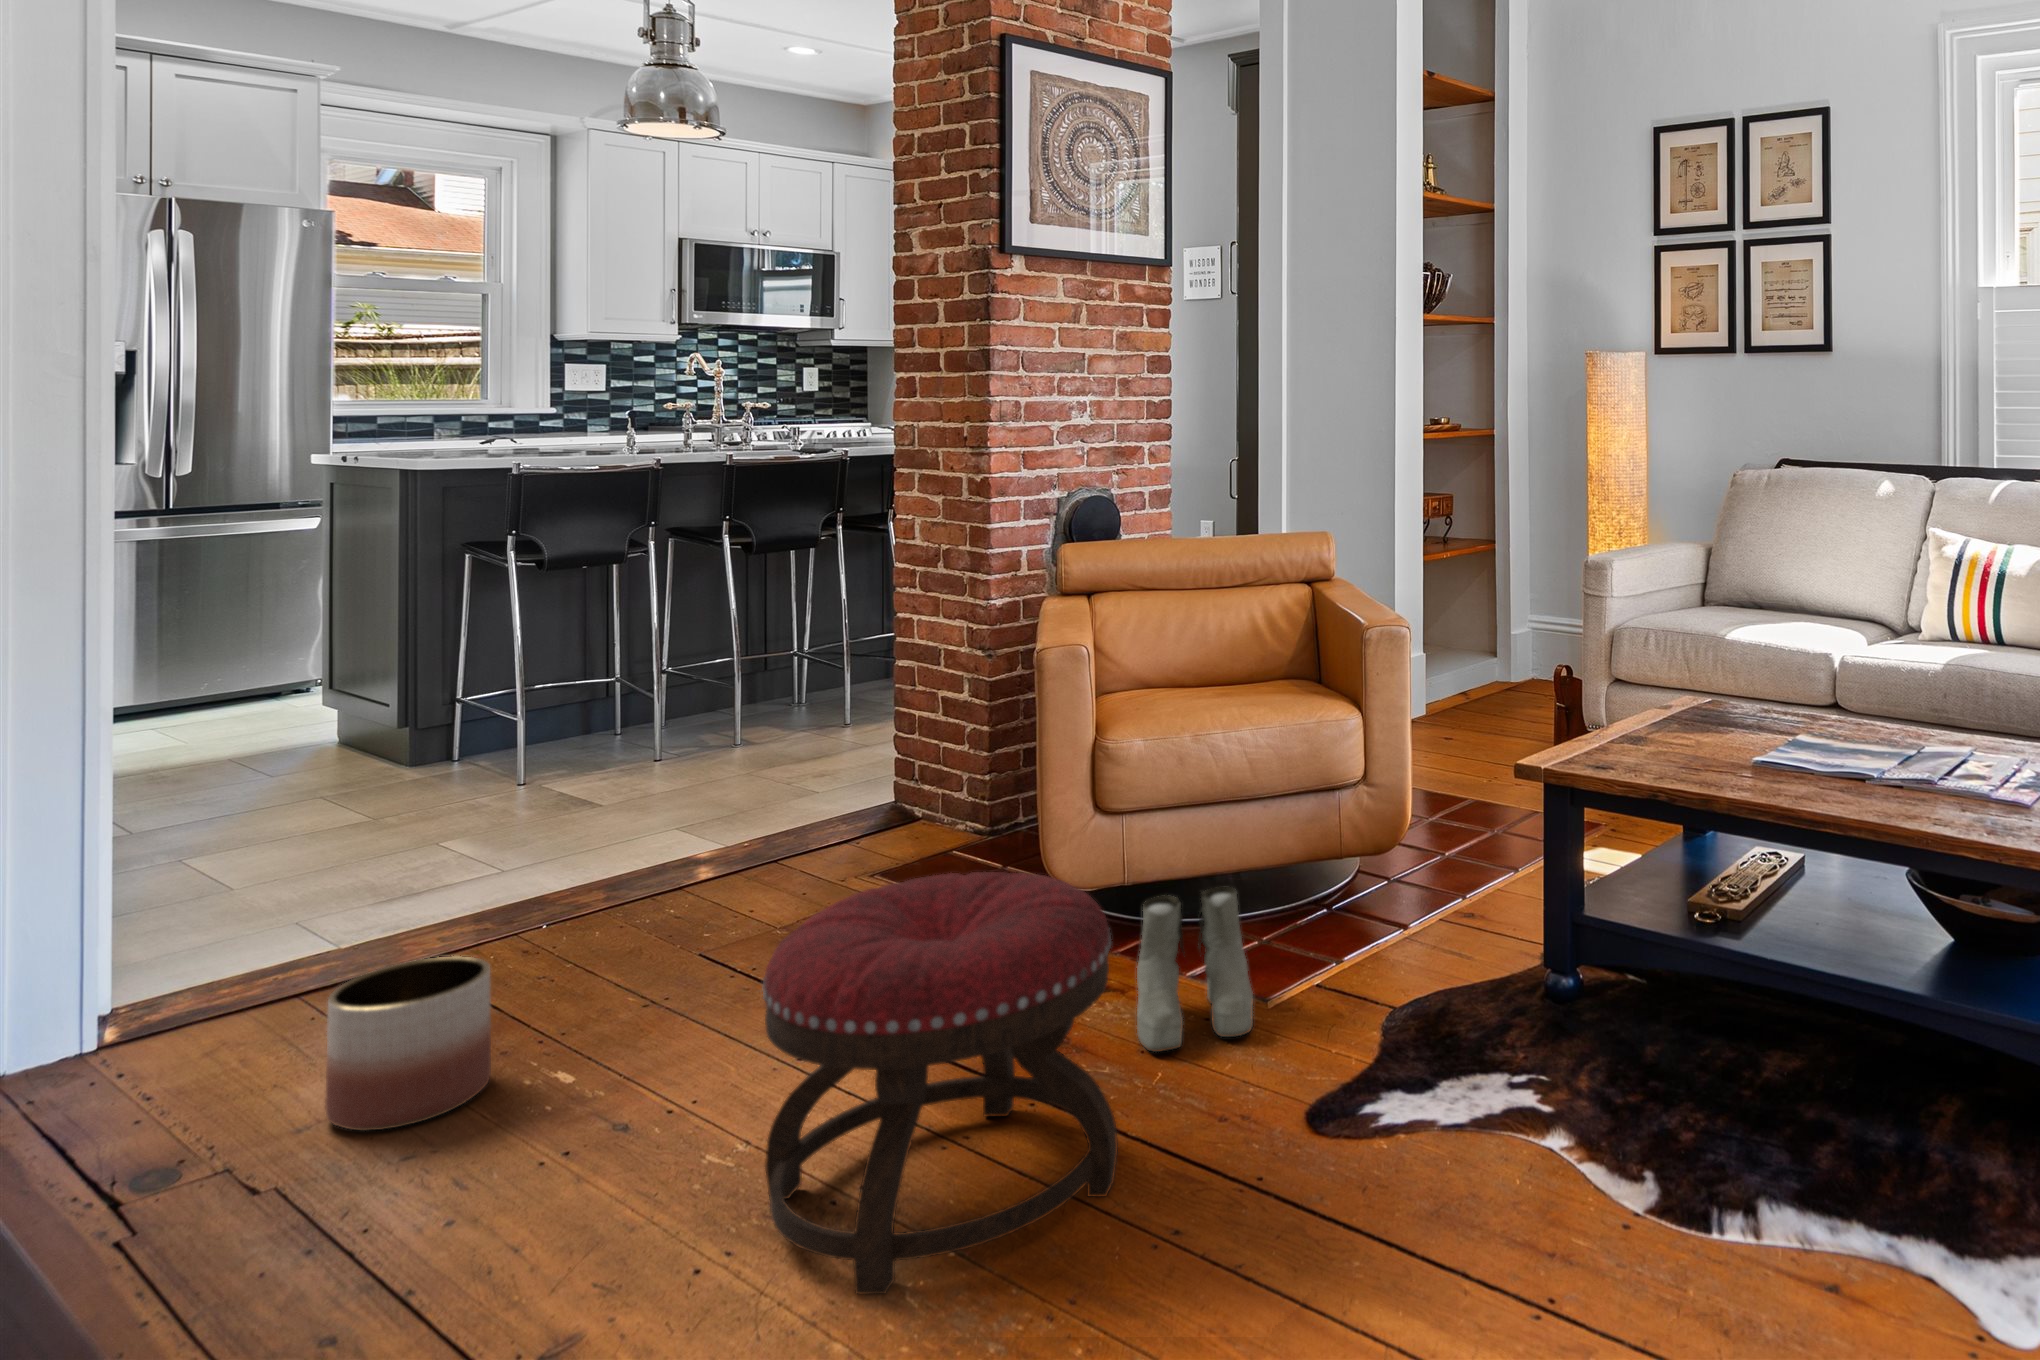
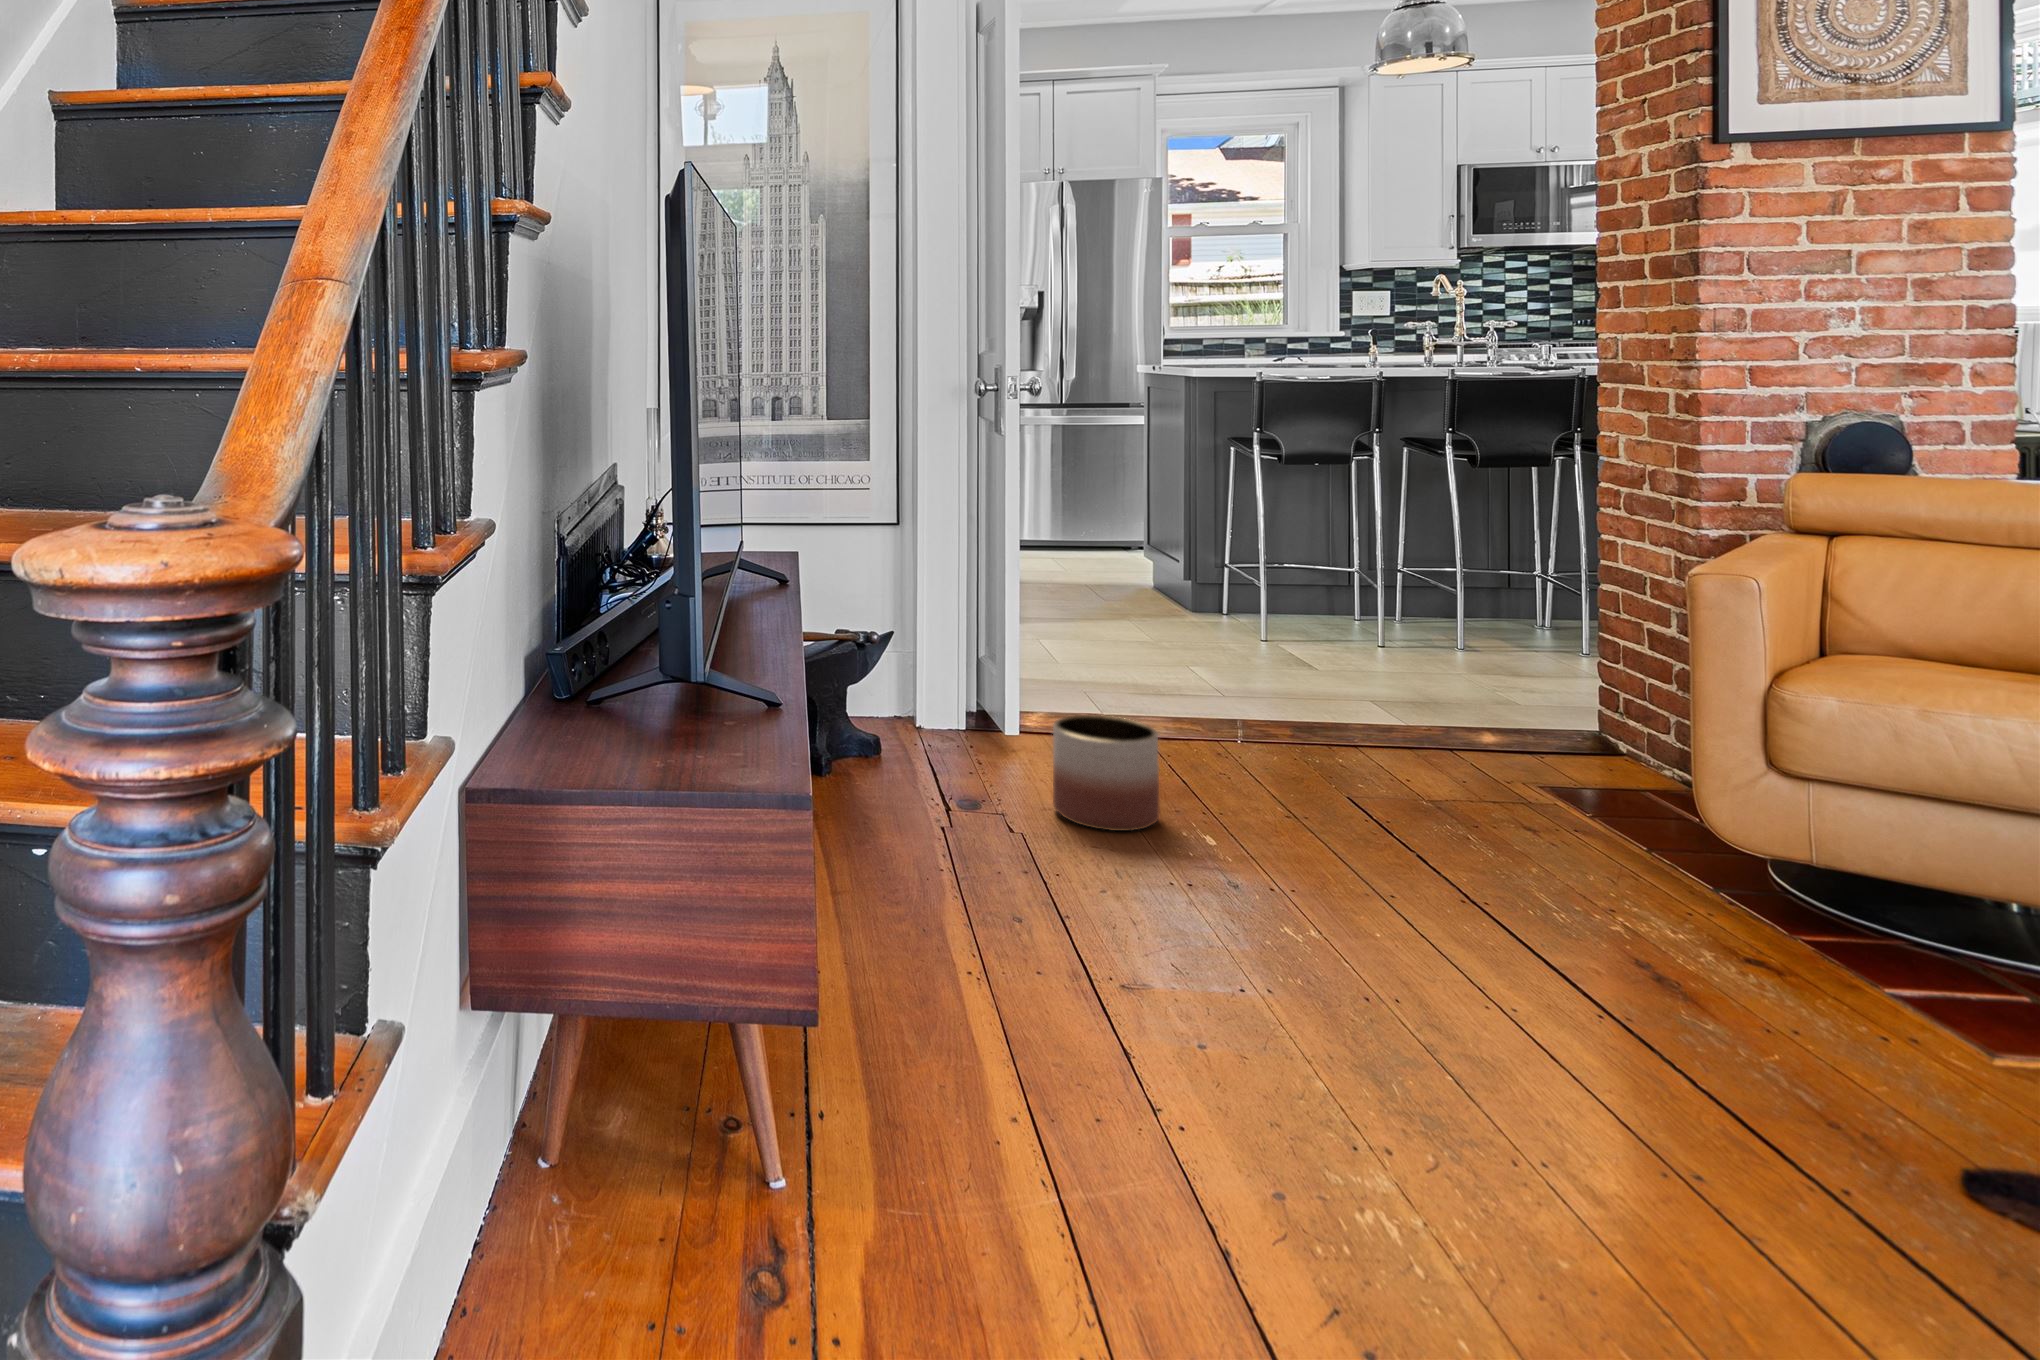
ottoman: present [763,872,1118,1294] -> none [1298,744,1678,1131]
boots: present [1137,887,1253,1052] -> none [1782,875,1973,1078]

